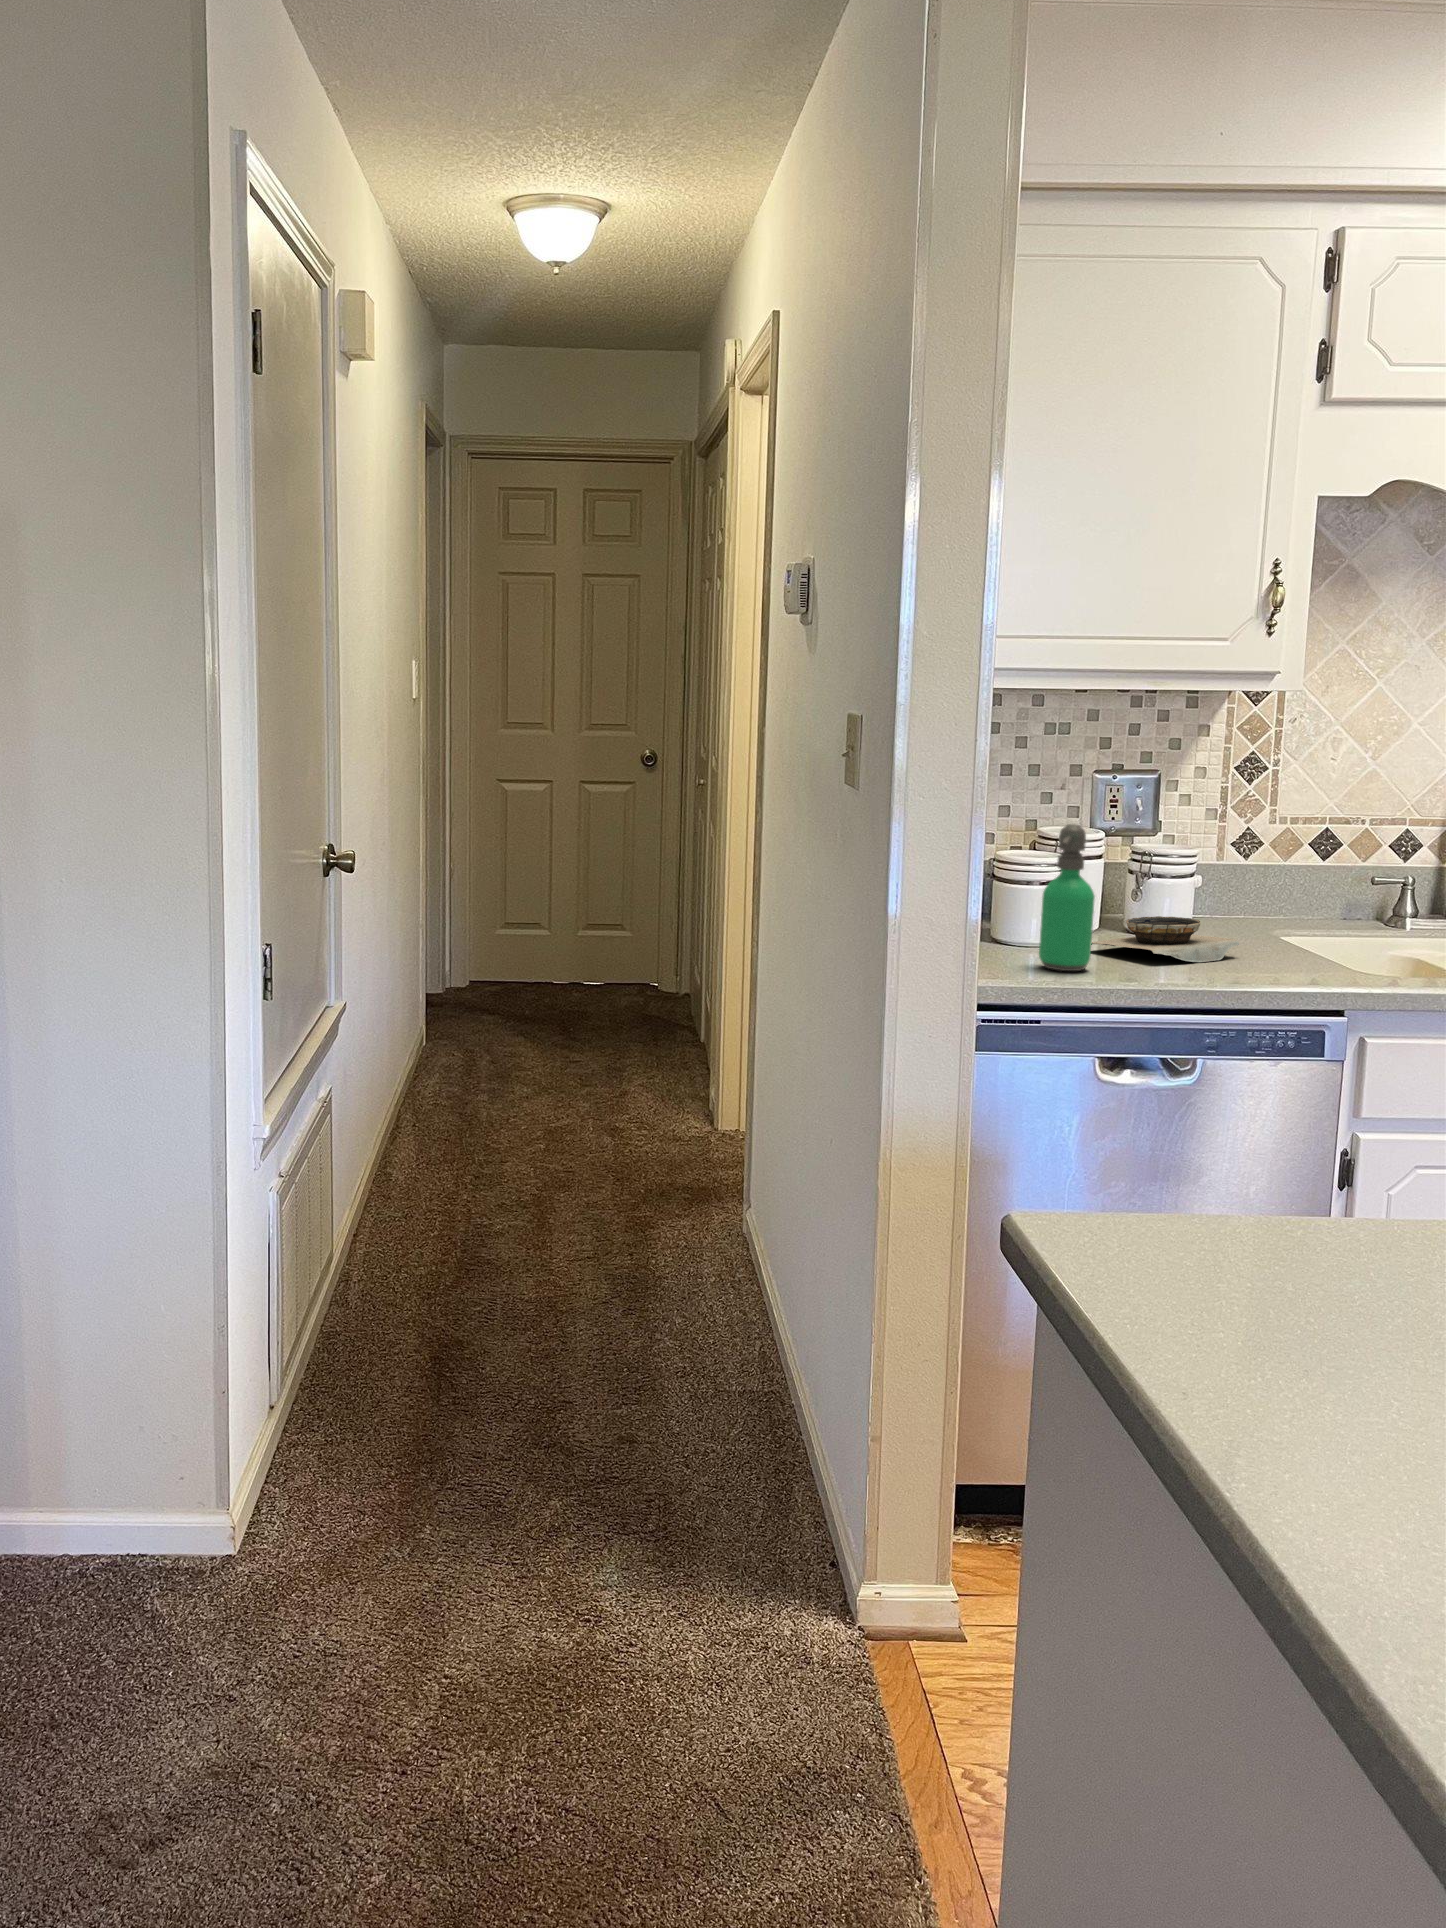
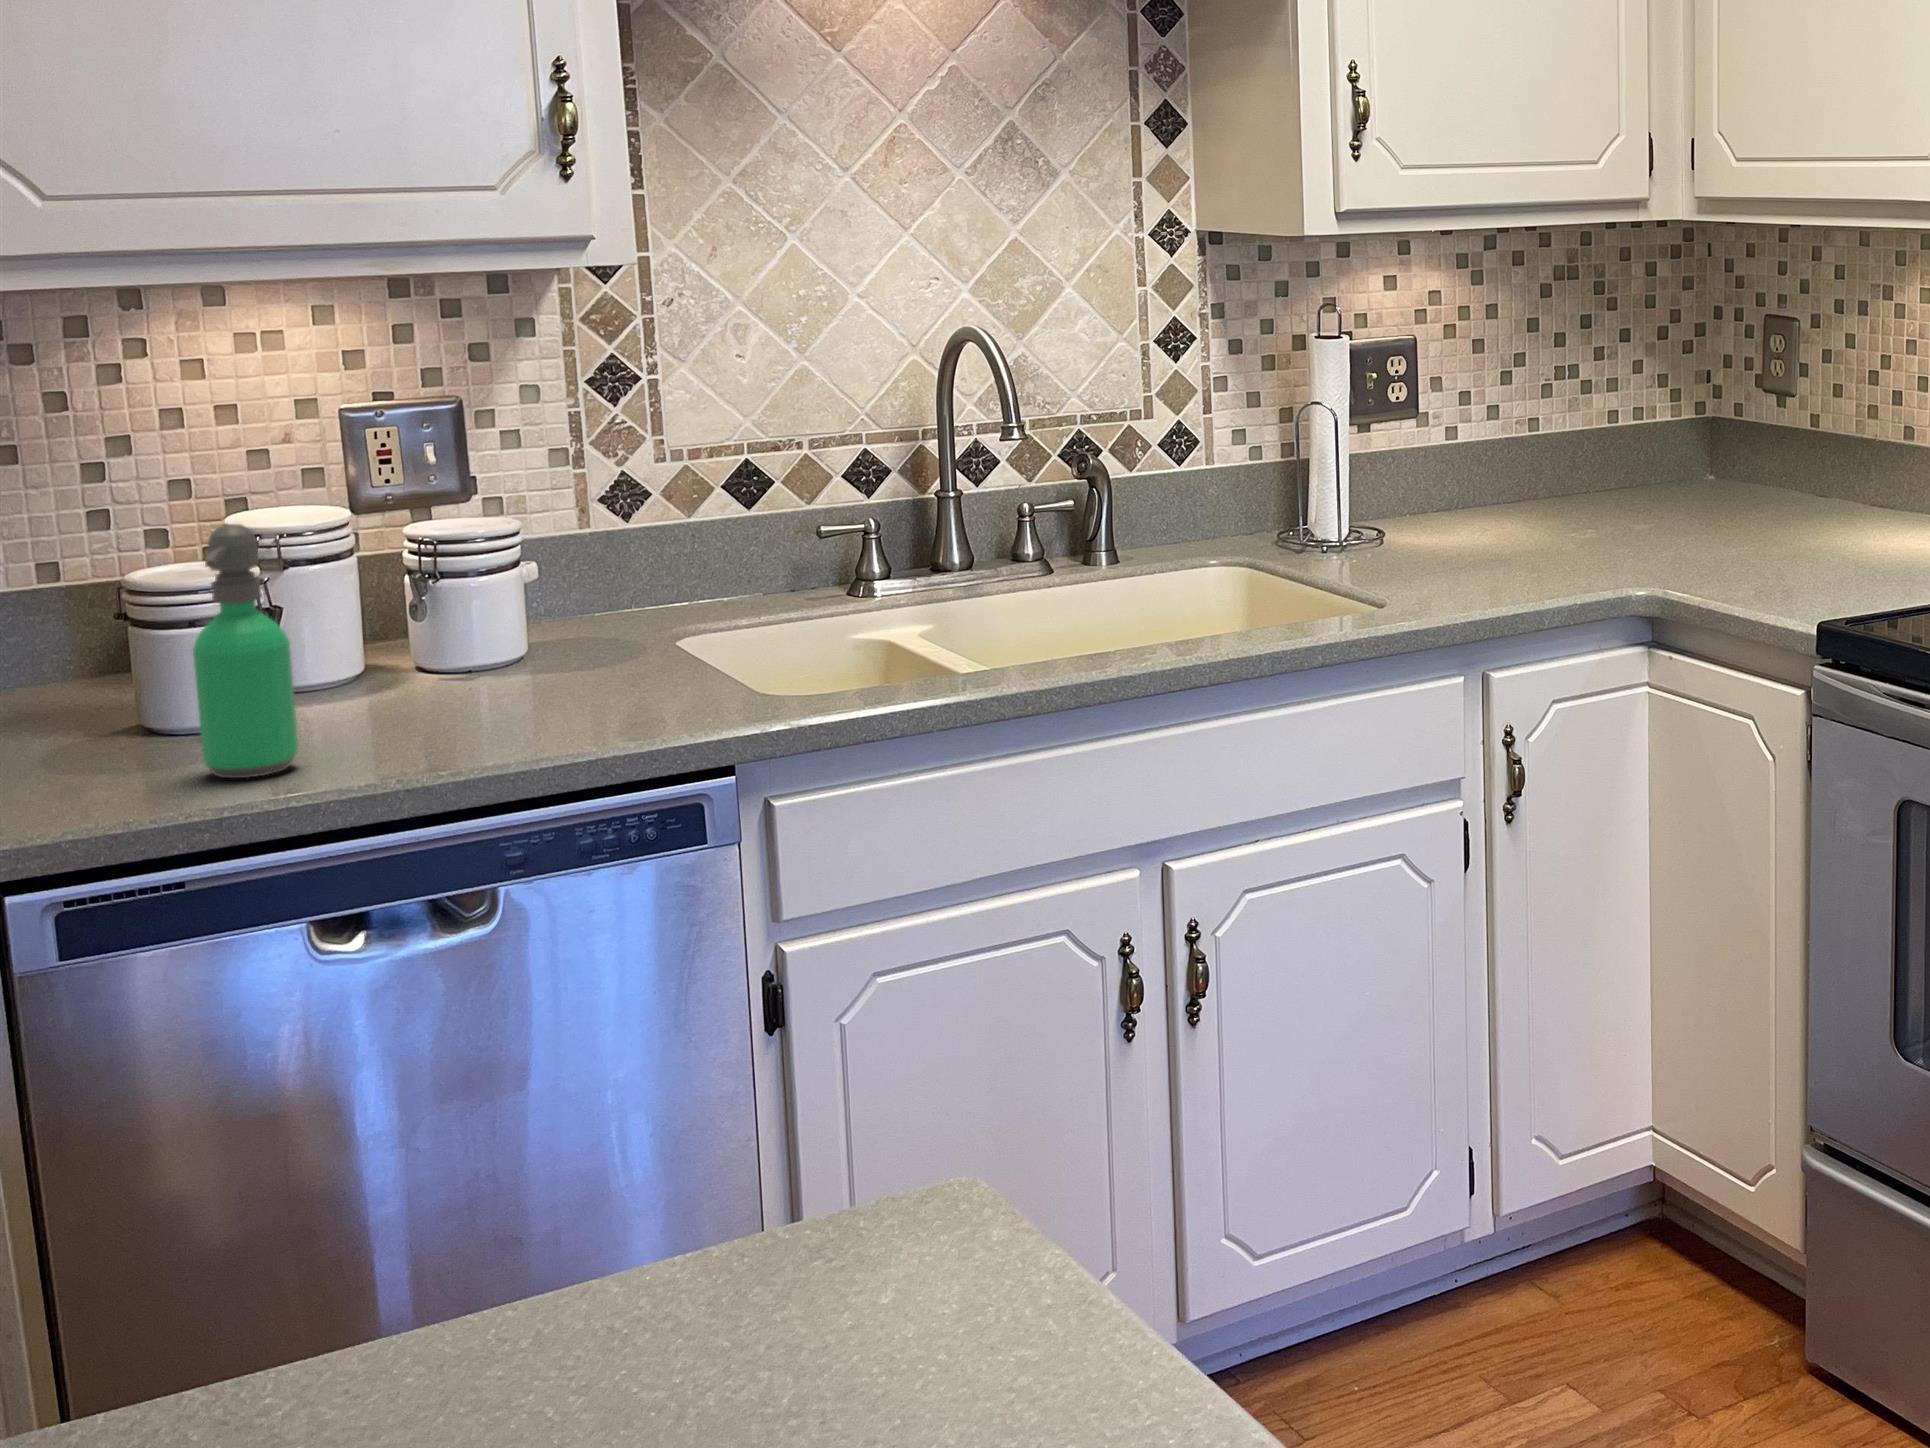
bowl: present [1091,916,1239,962] -> none [315,645,579,720]

